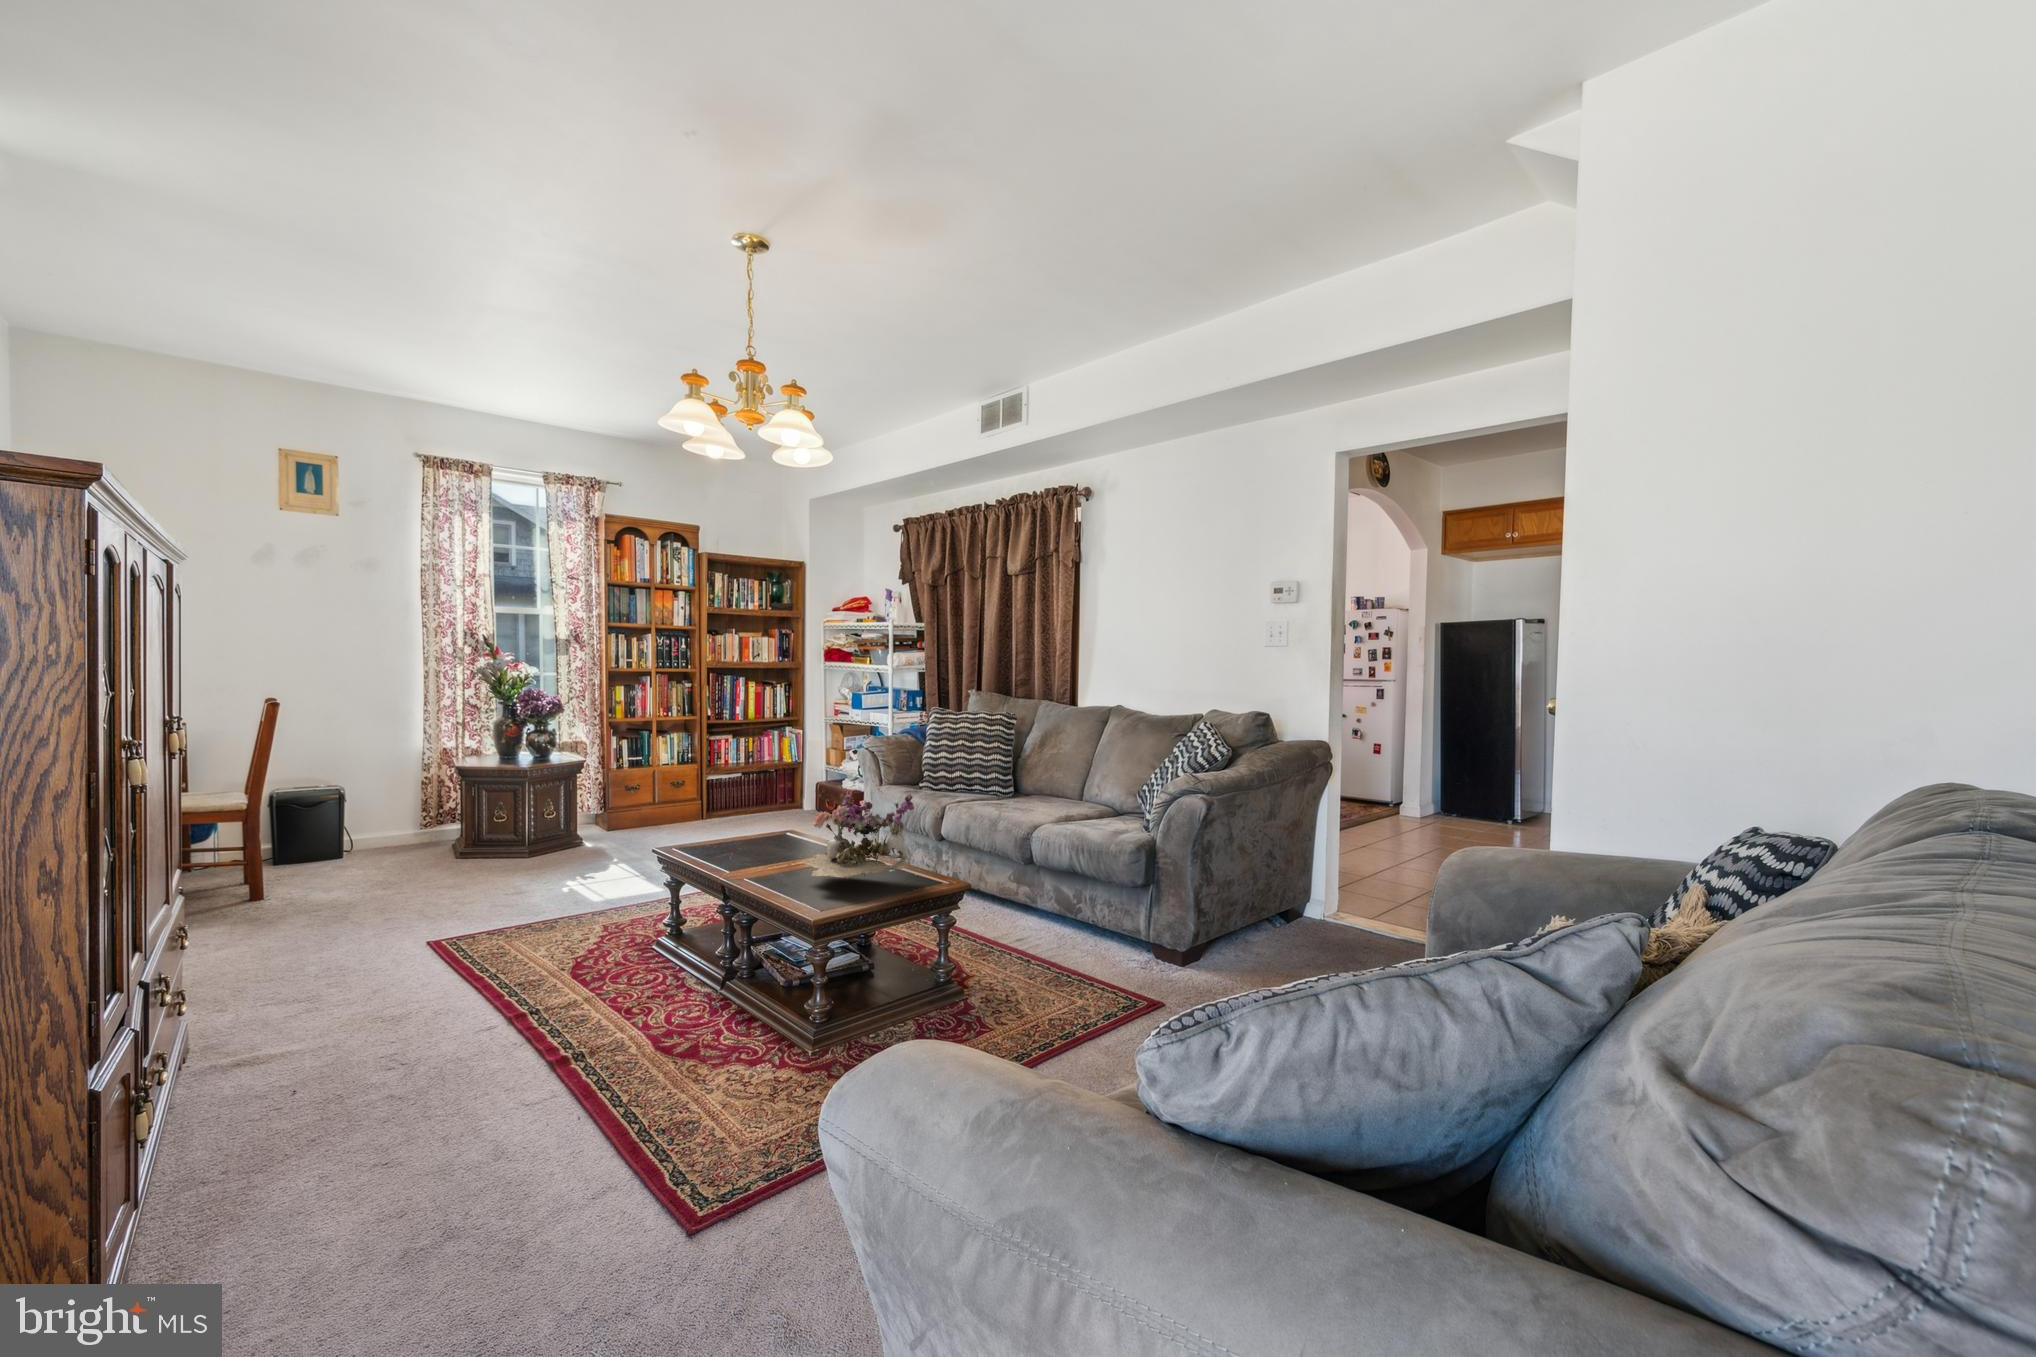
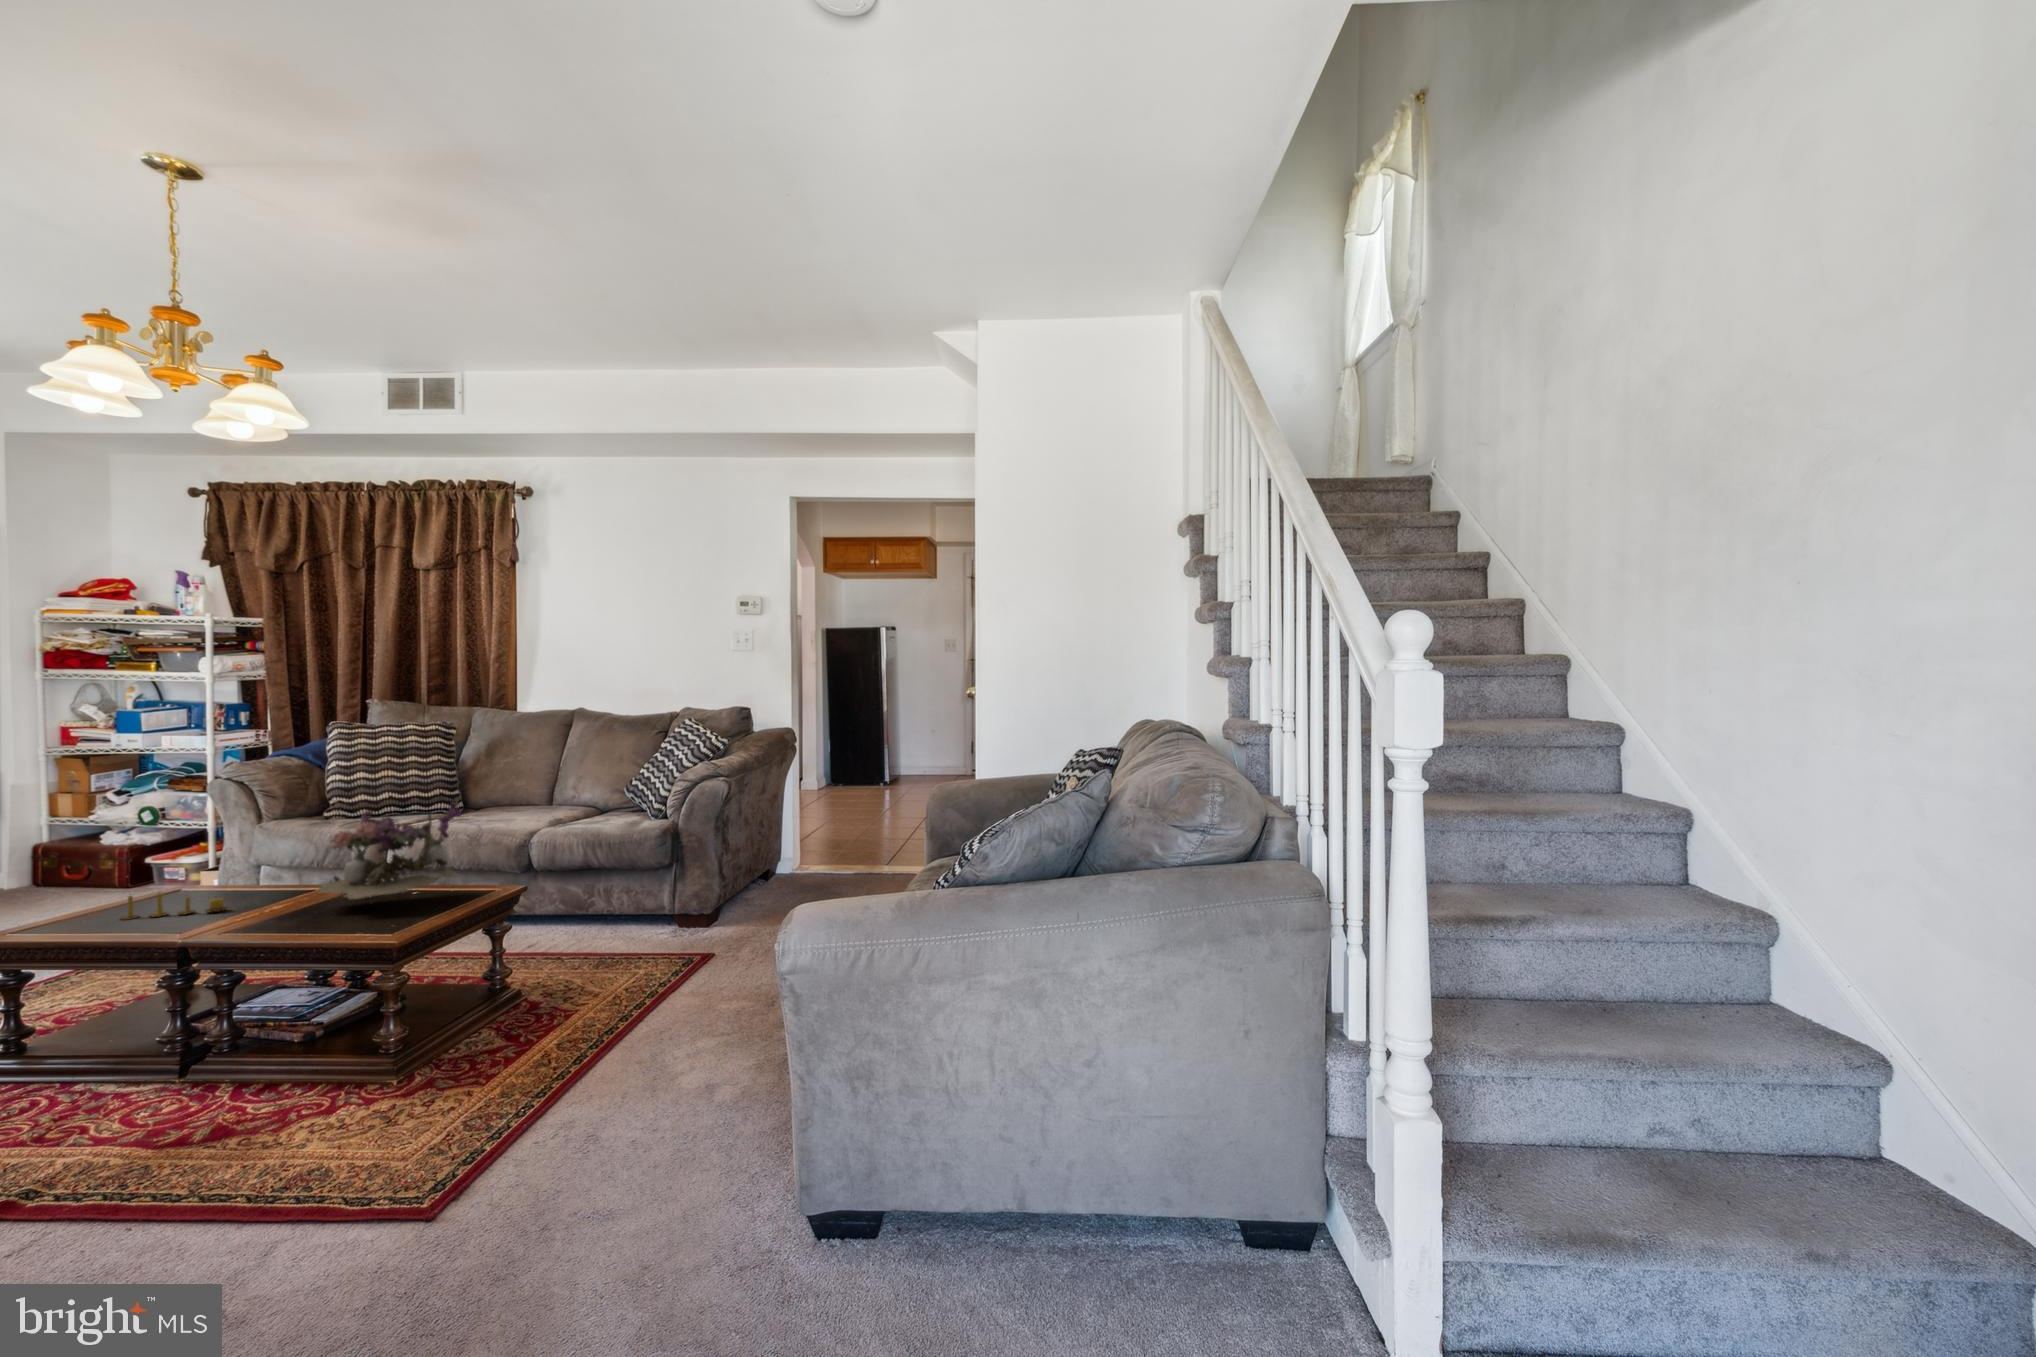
candle: none [713,839,771,864] -> present [121,893,228,920]

